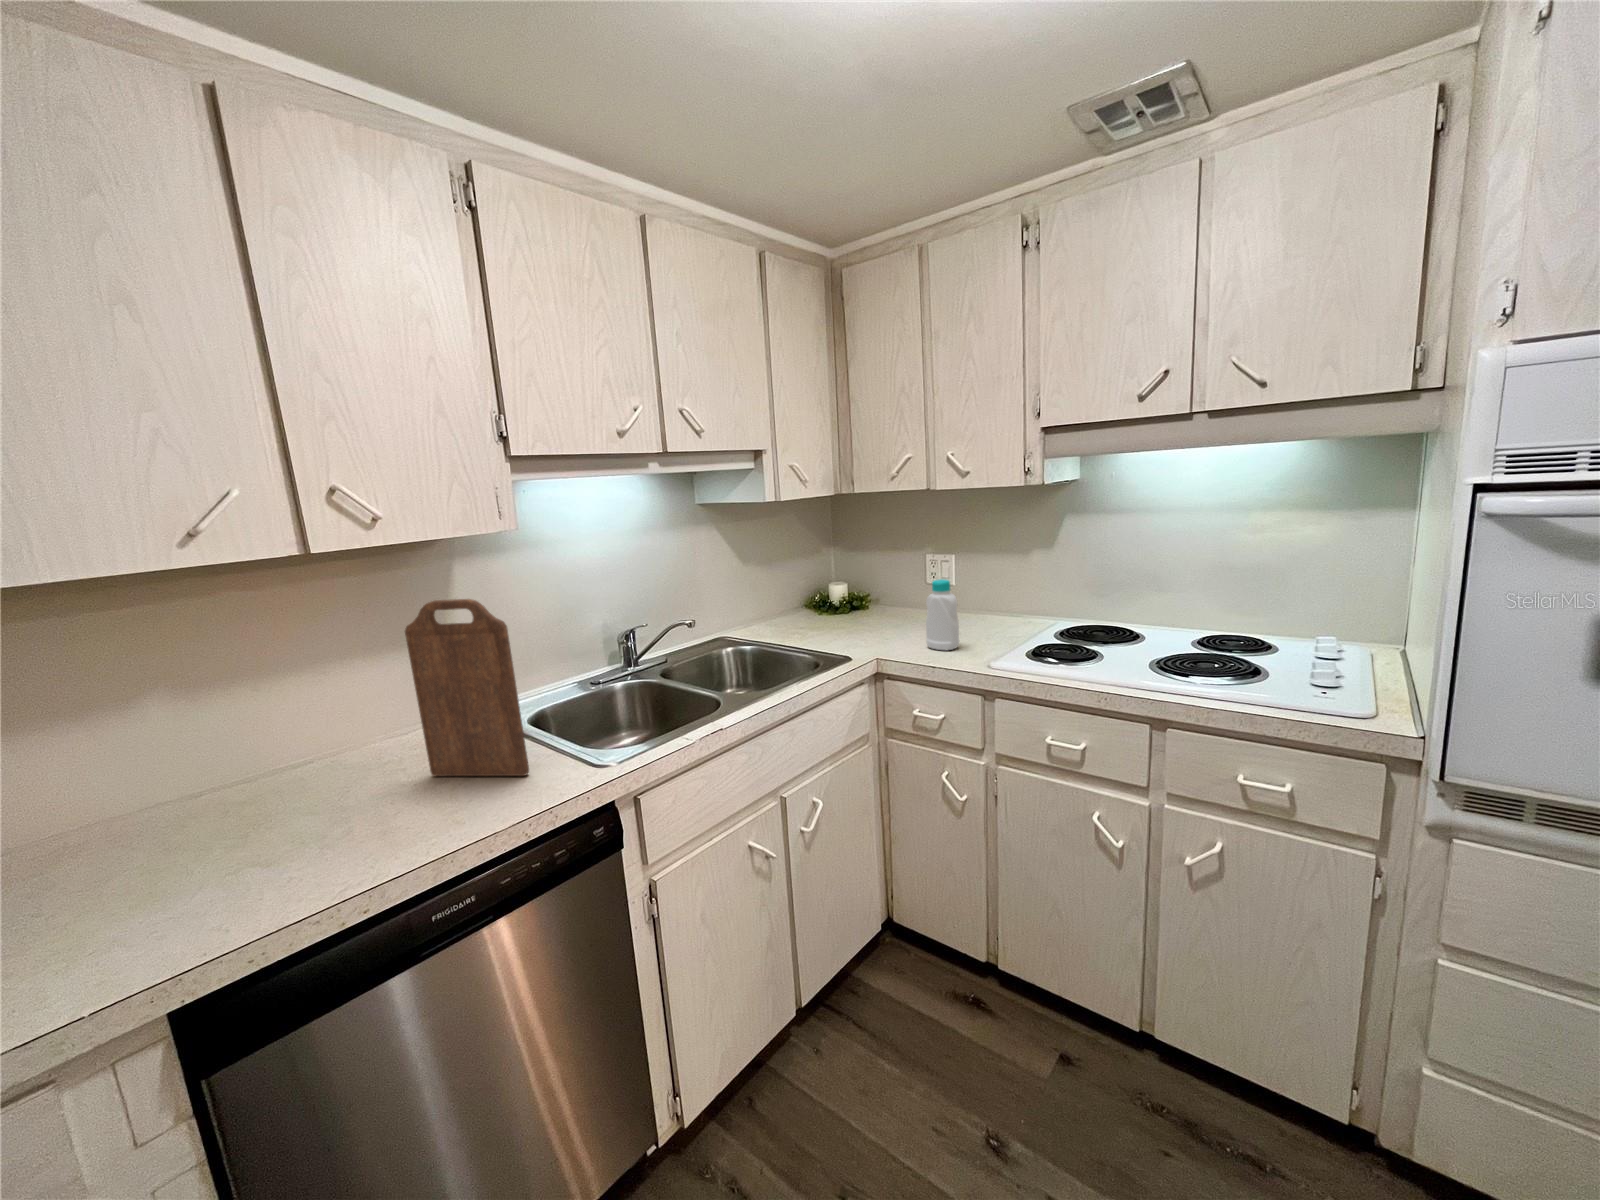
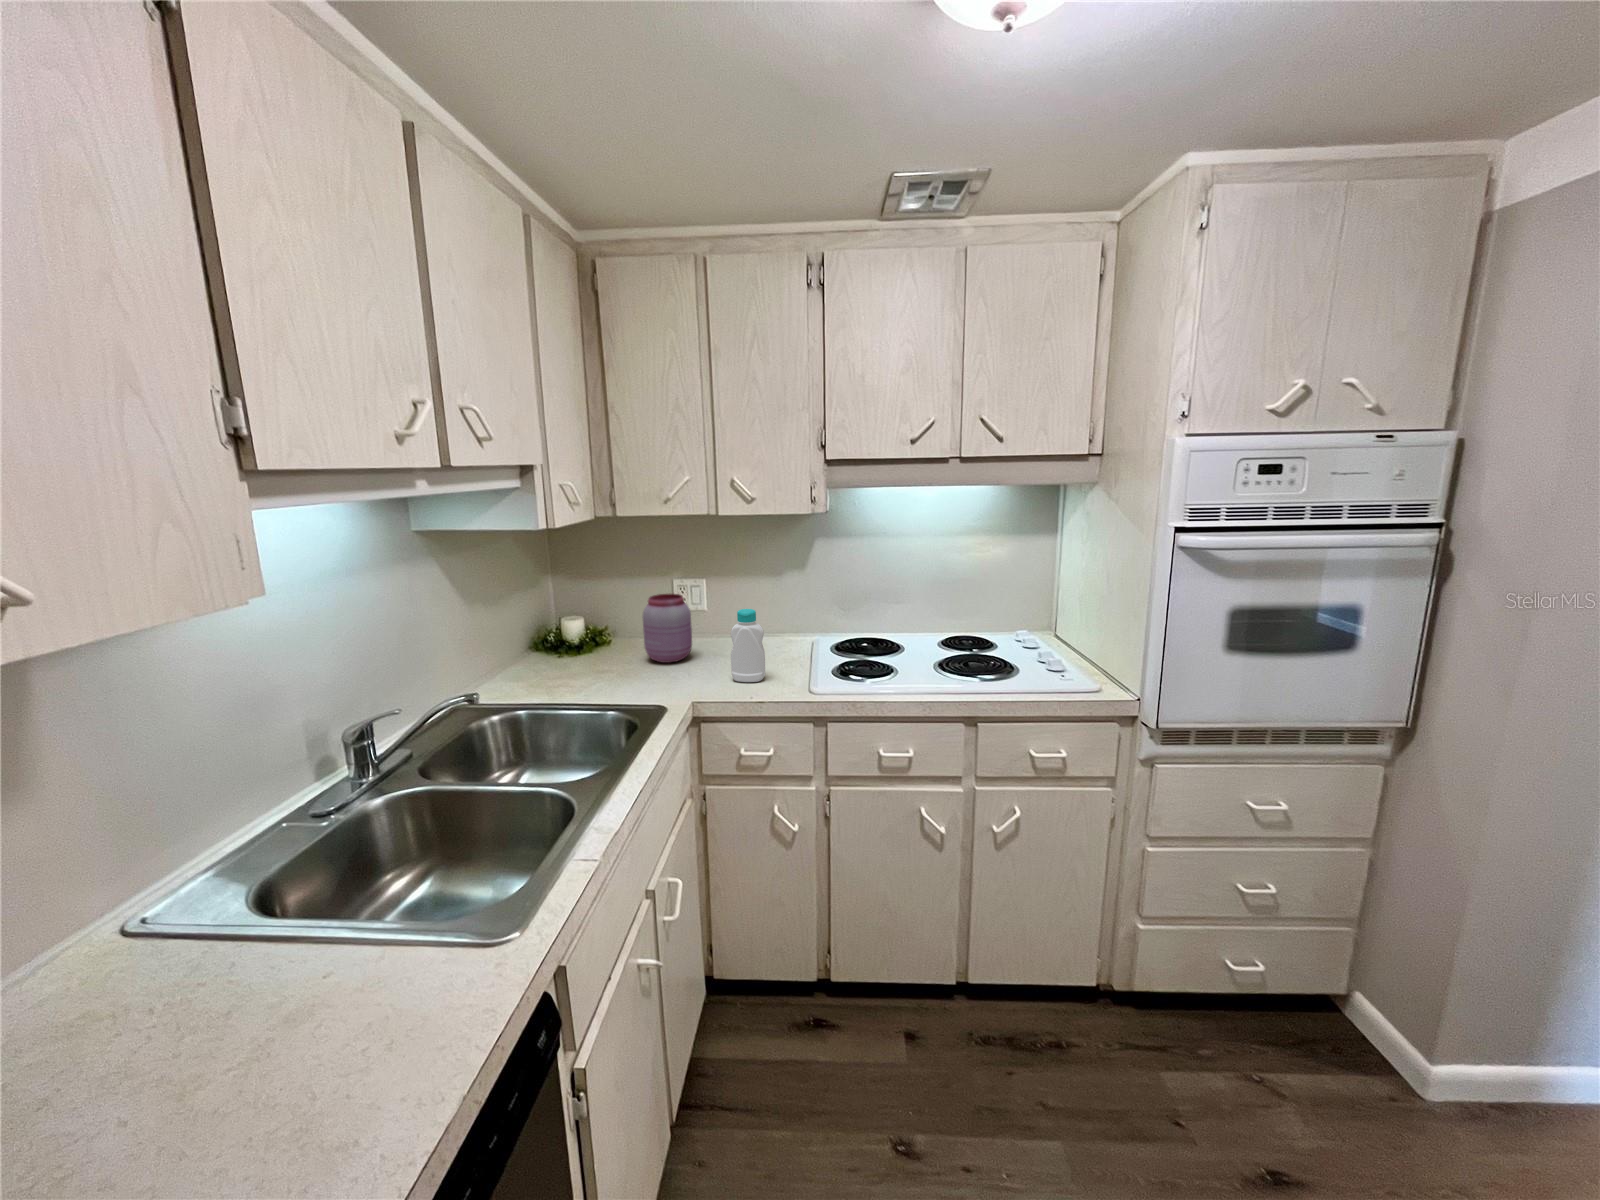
jar: none [876,565,920,628] -> present [642,594,692,663]
cutting board: present [405,599,529,776] -> none [108,735,404,1084]

